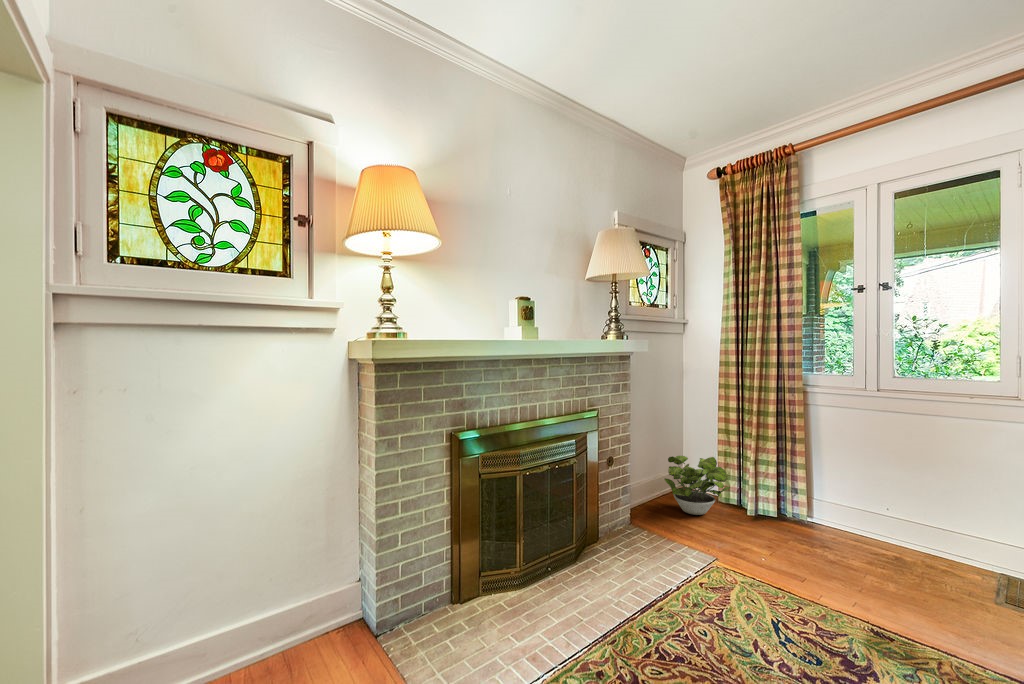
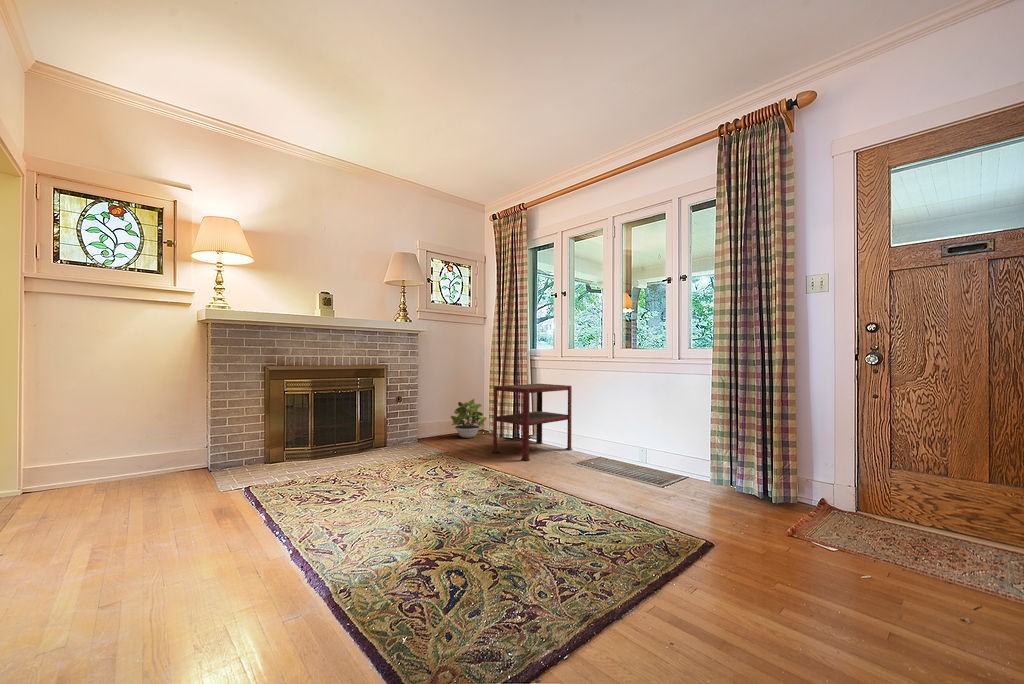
side table: none [796,435,917,590] -> present [492,384,572,461]

